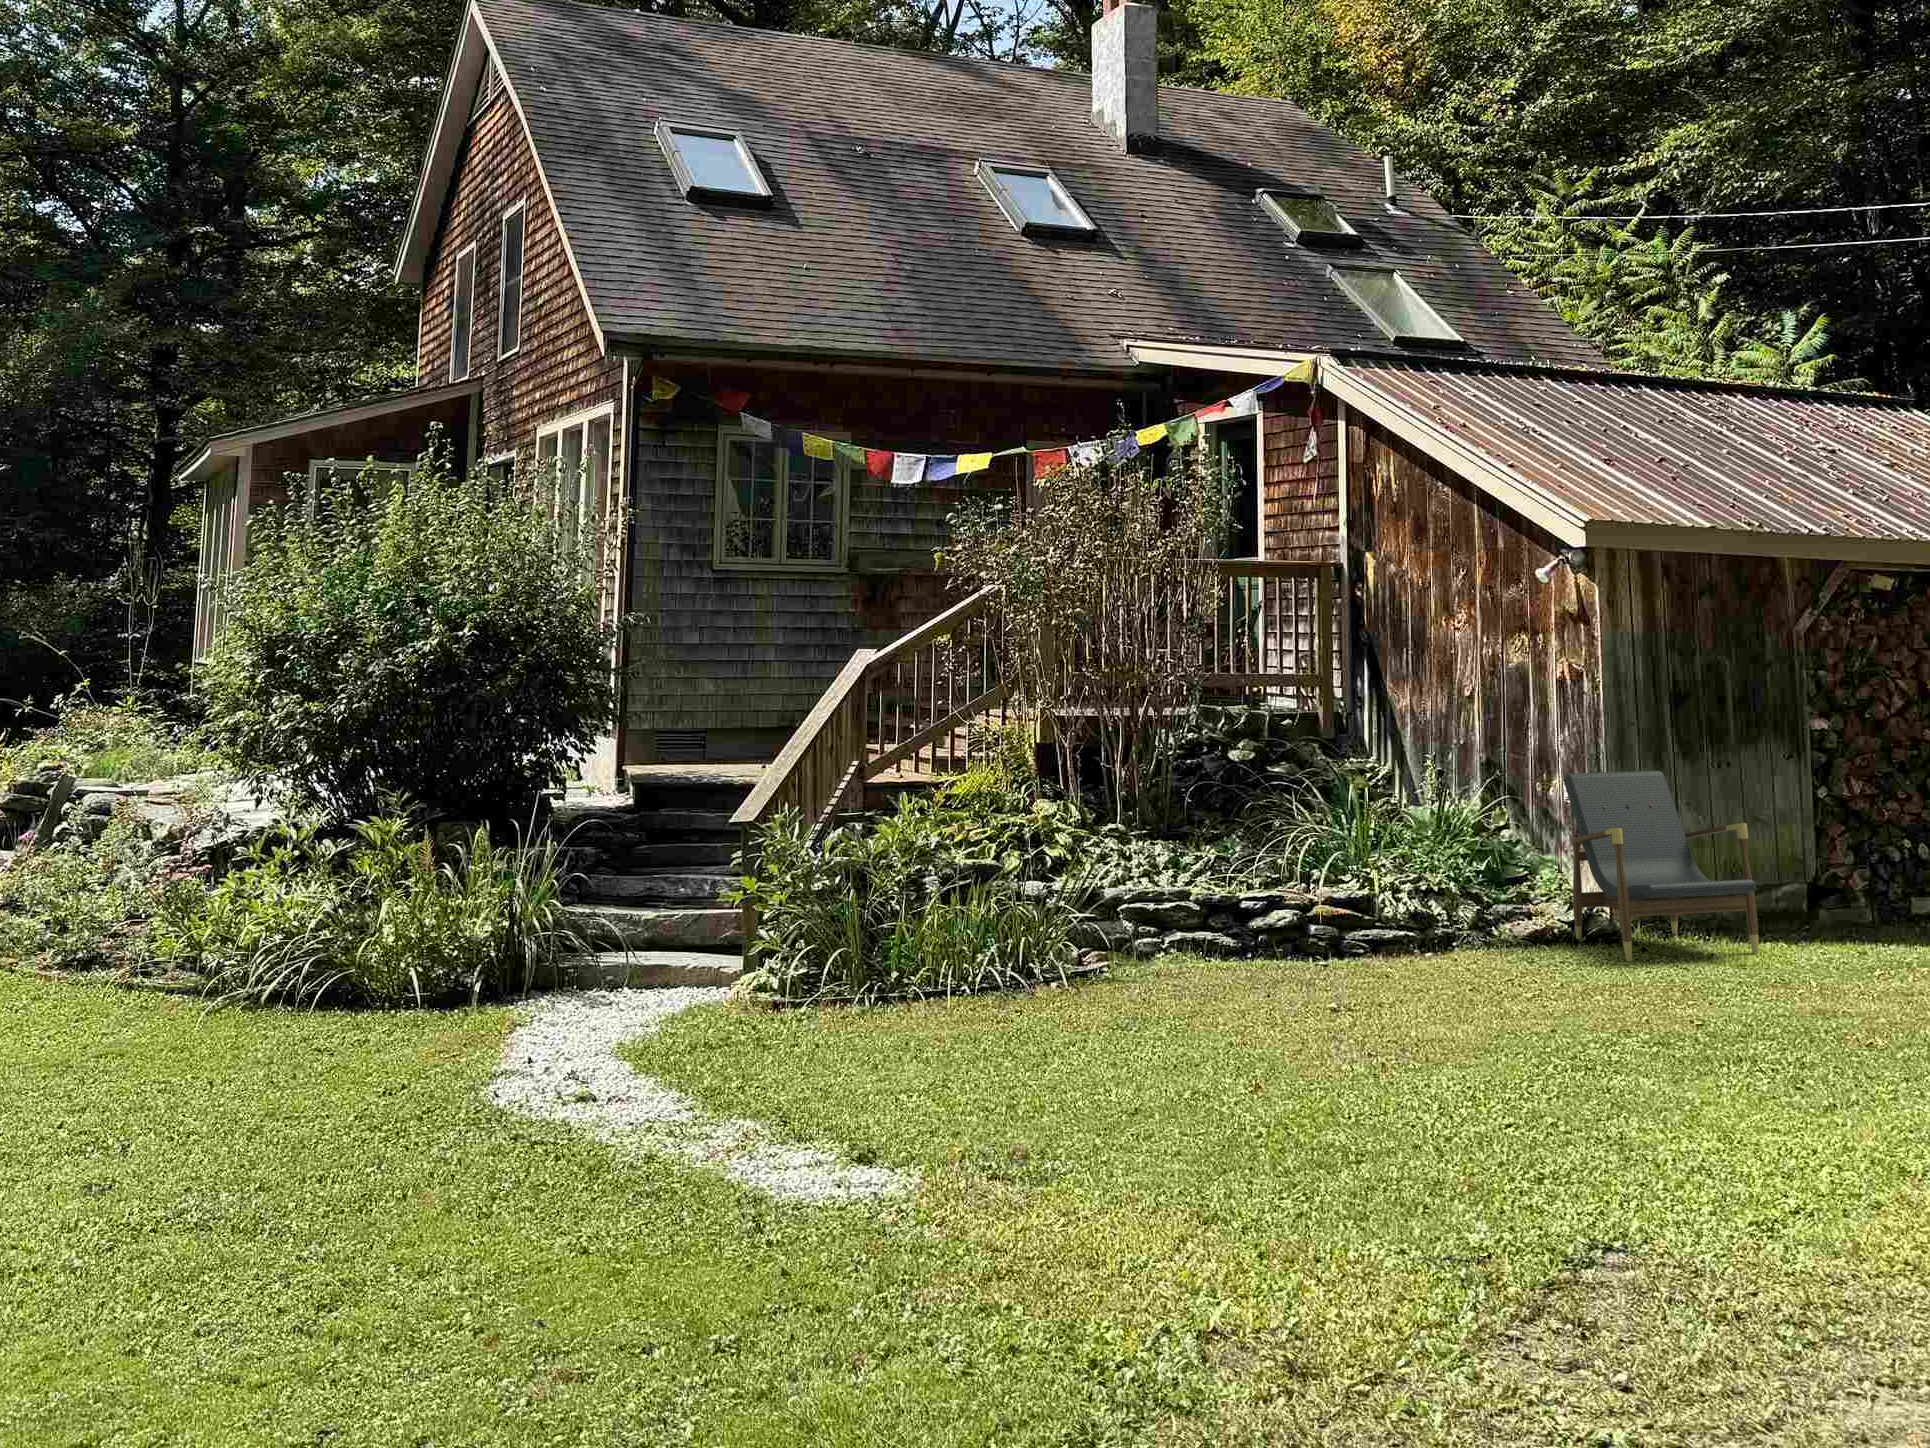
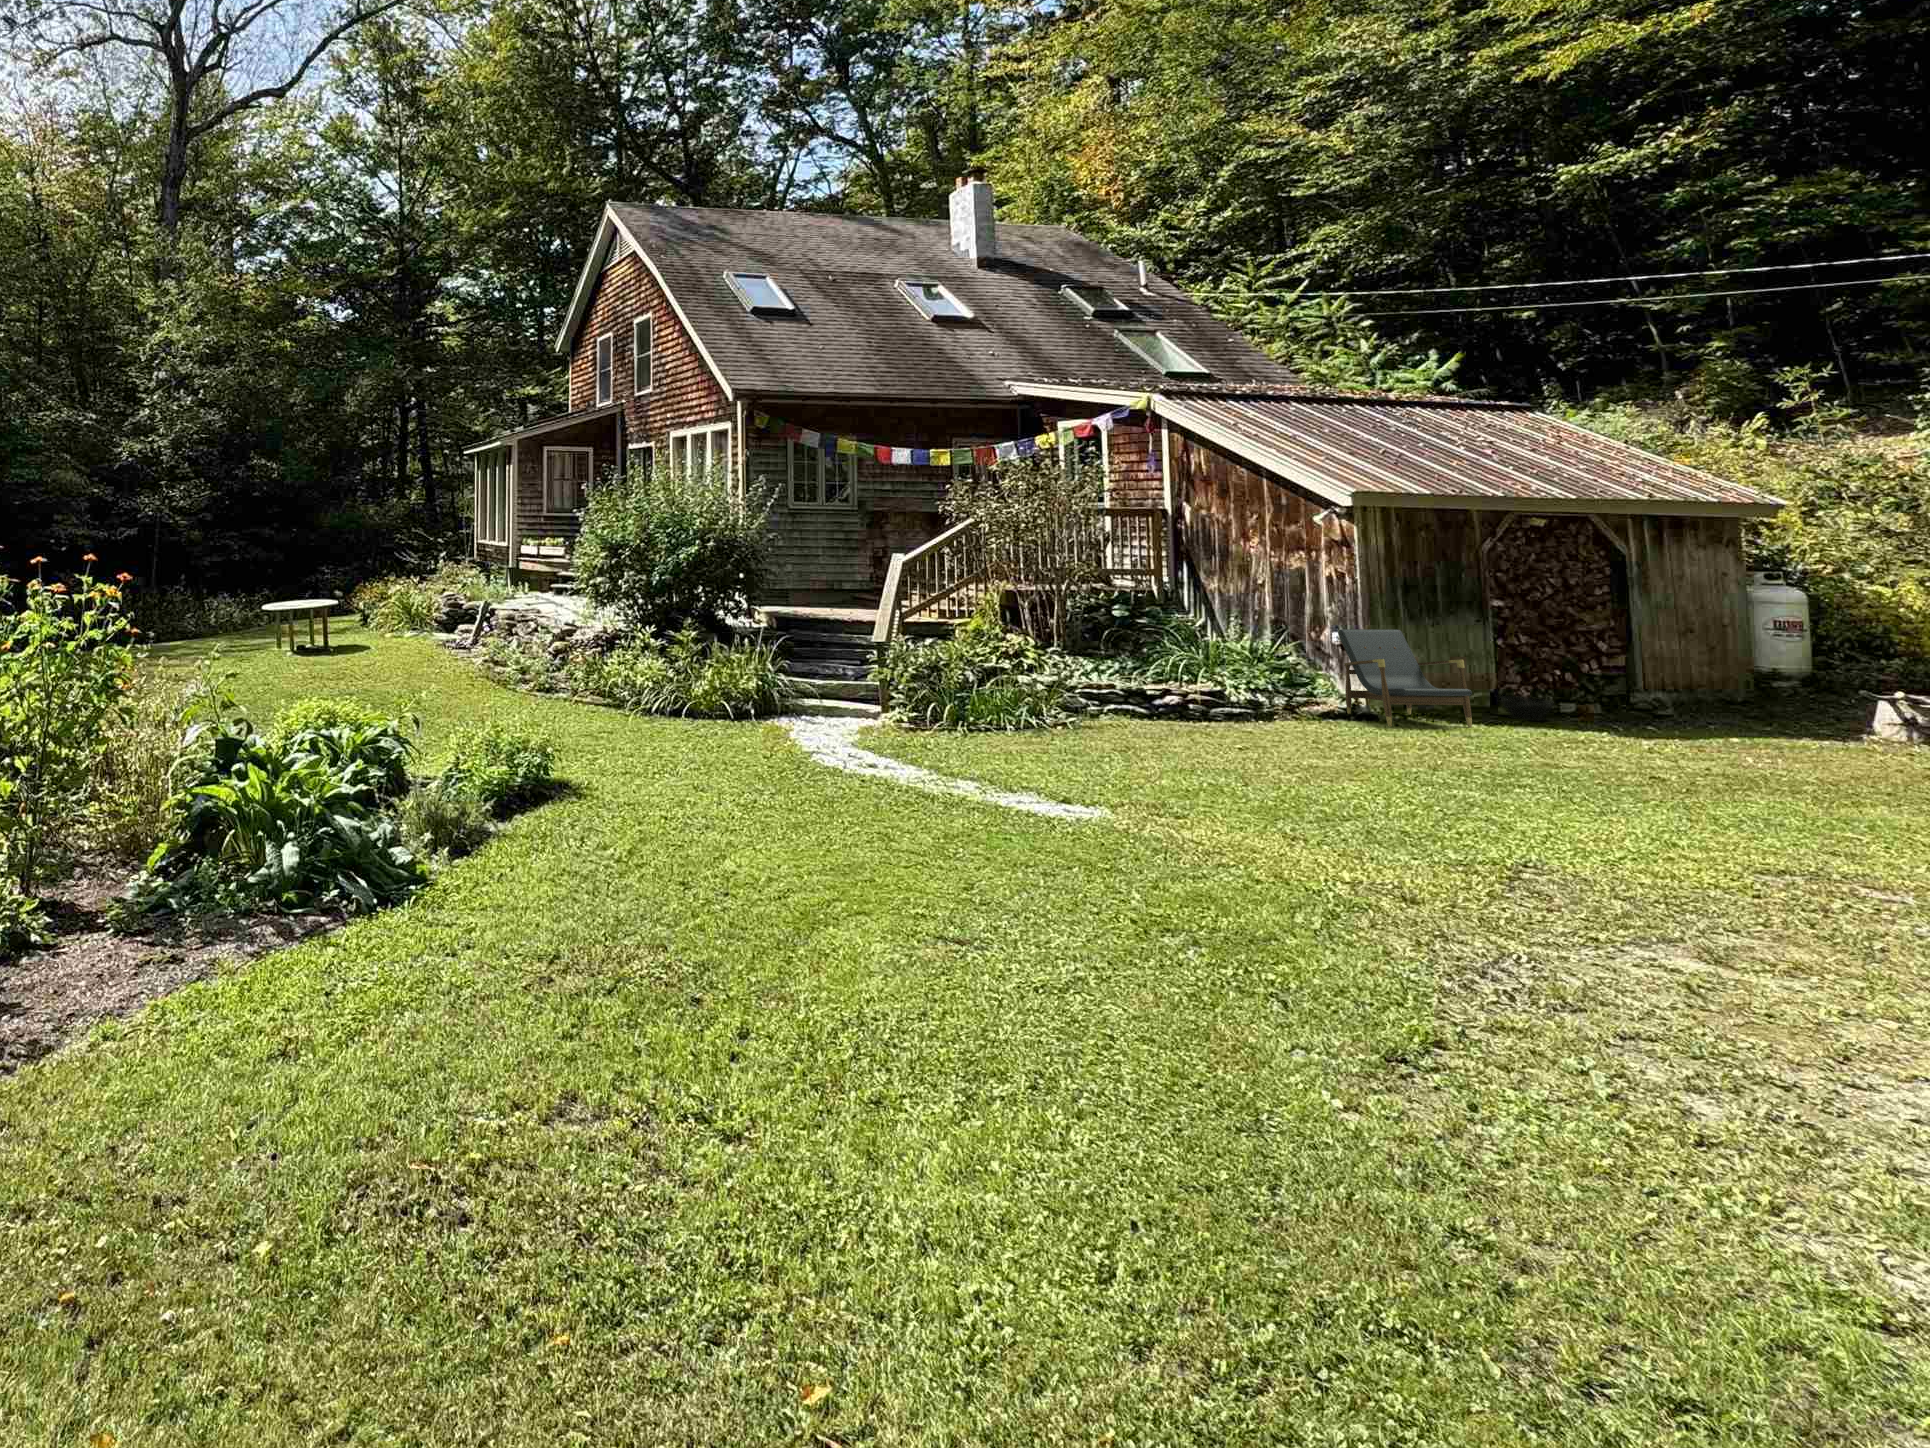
basket: none [1815,858,1894,933] -> present [1500,683,1553,721]

